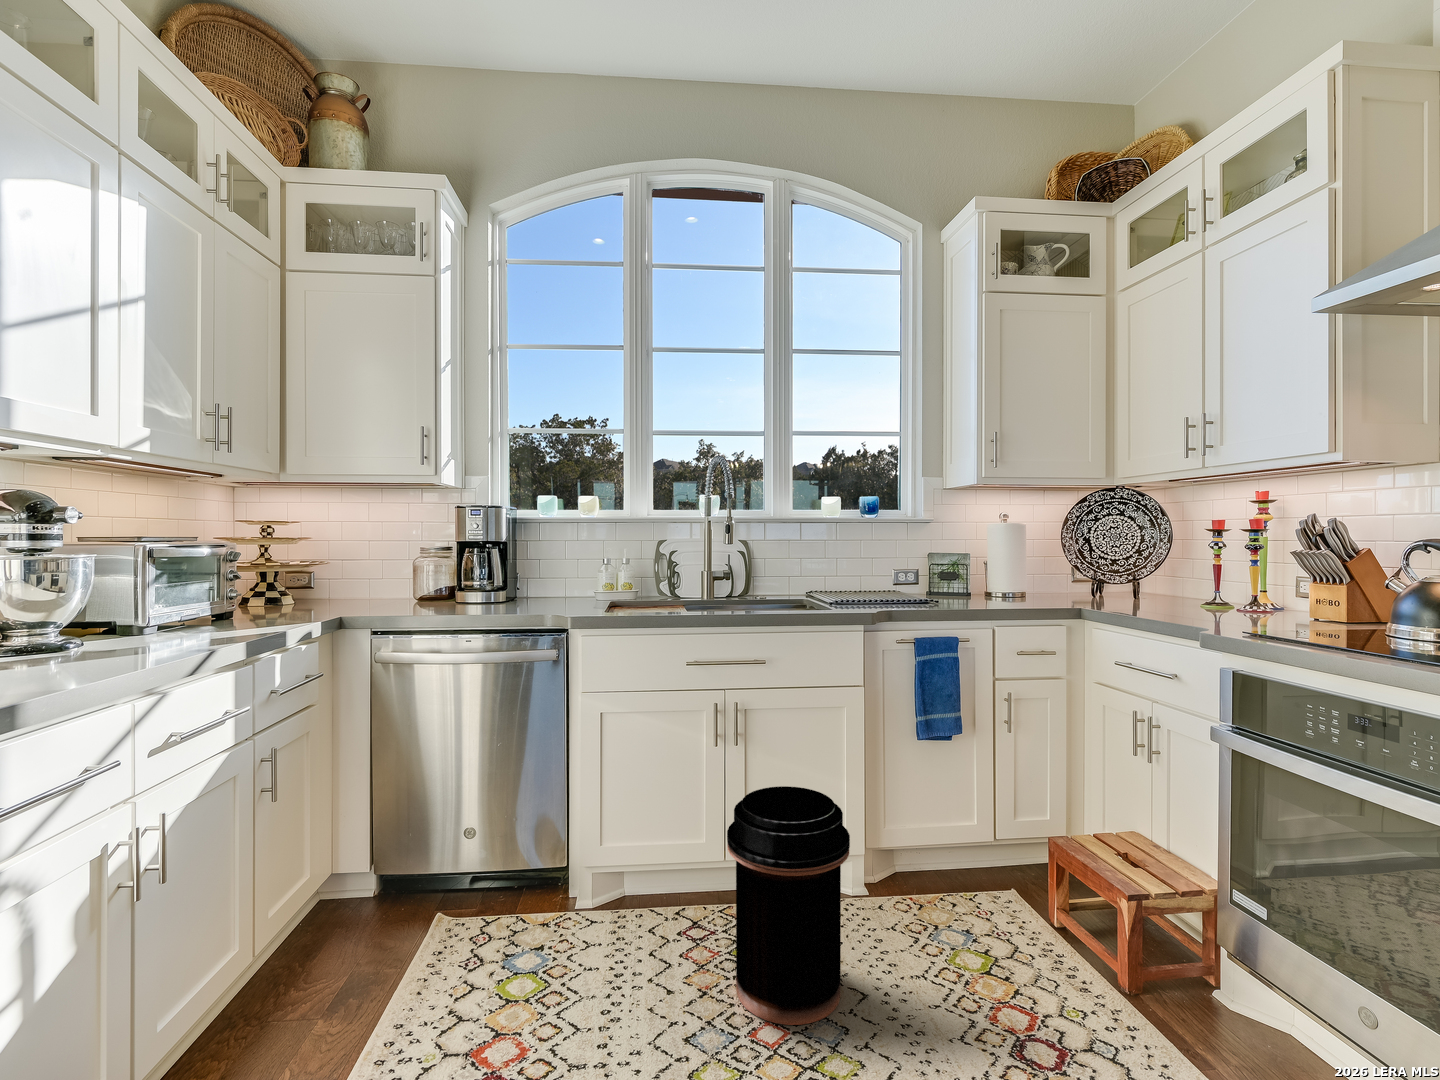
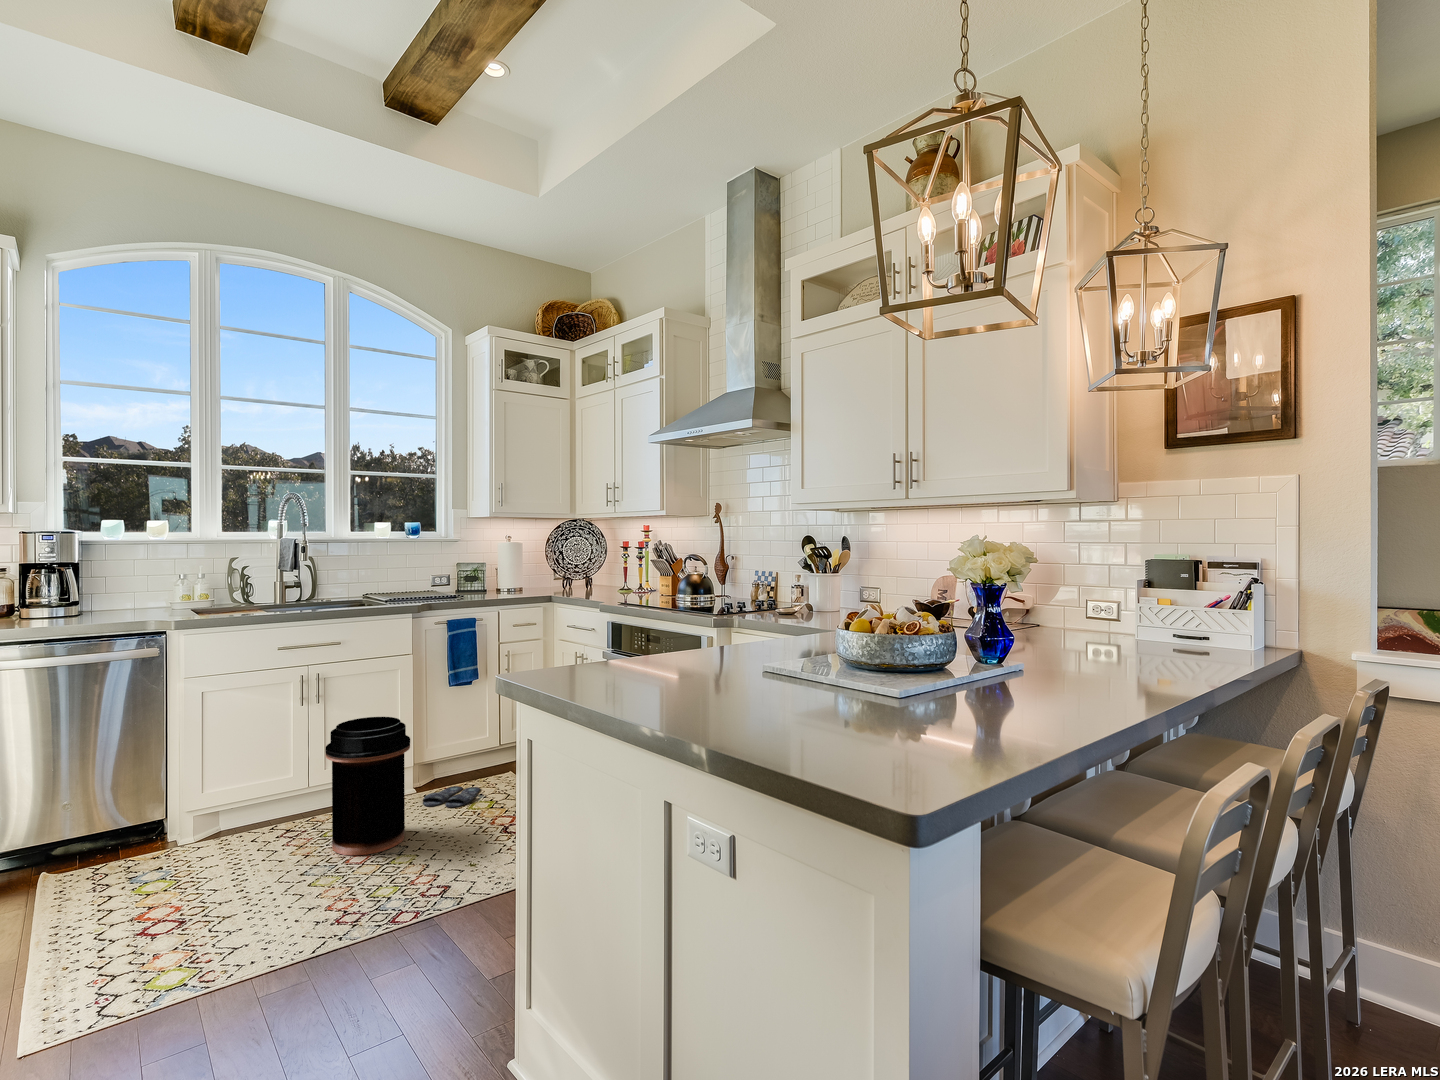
slippers: none [874,894,963,947] -> present [423,786,480,808]

